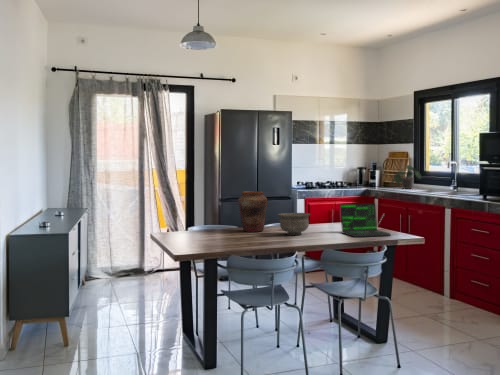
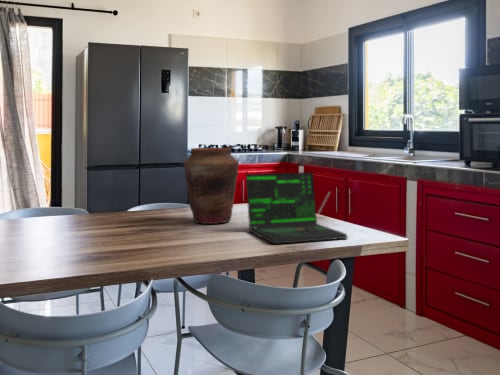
potted plant: present [391,165,421,189] -> none [320,121,360,153]
vase: present [238,191,267,232] -> present [184,148,239,224]
bowl: present [278,213,310,235] -> none [115,191,184,240]

